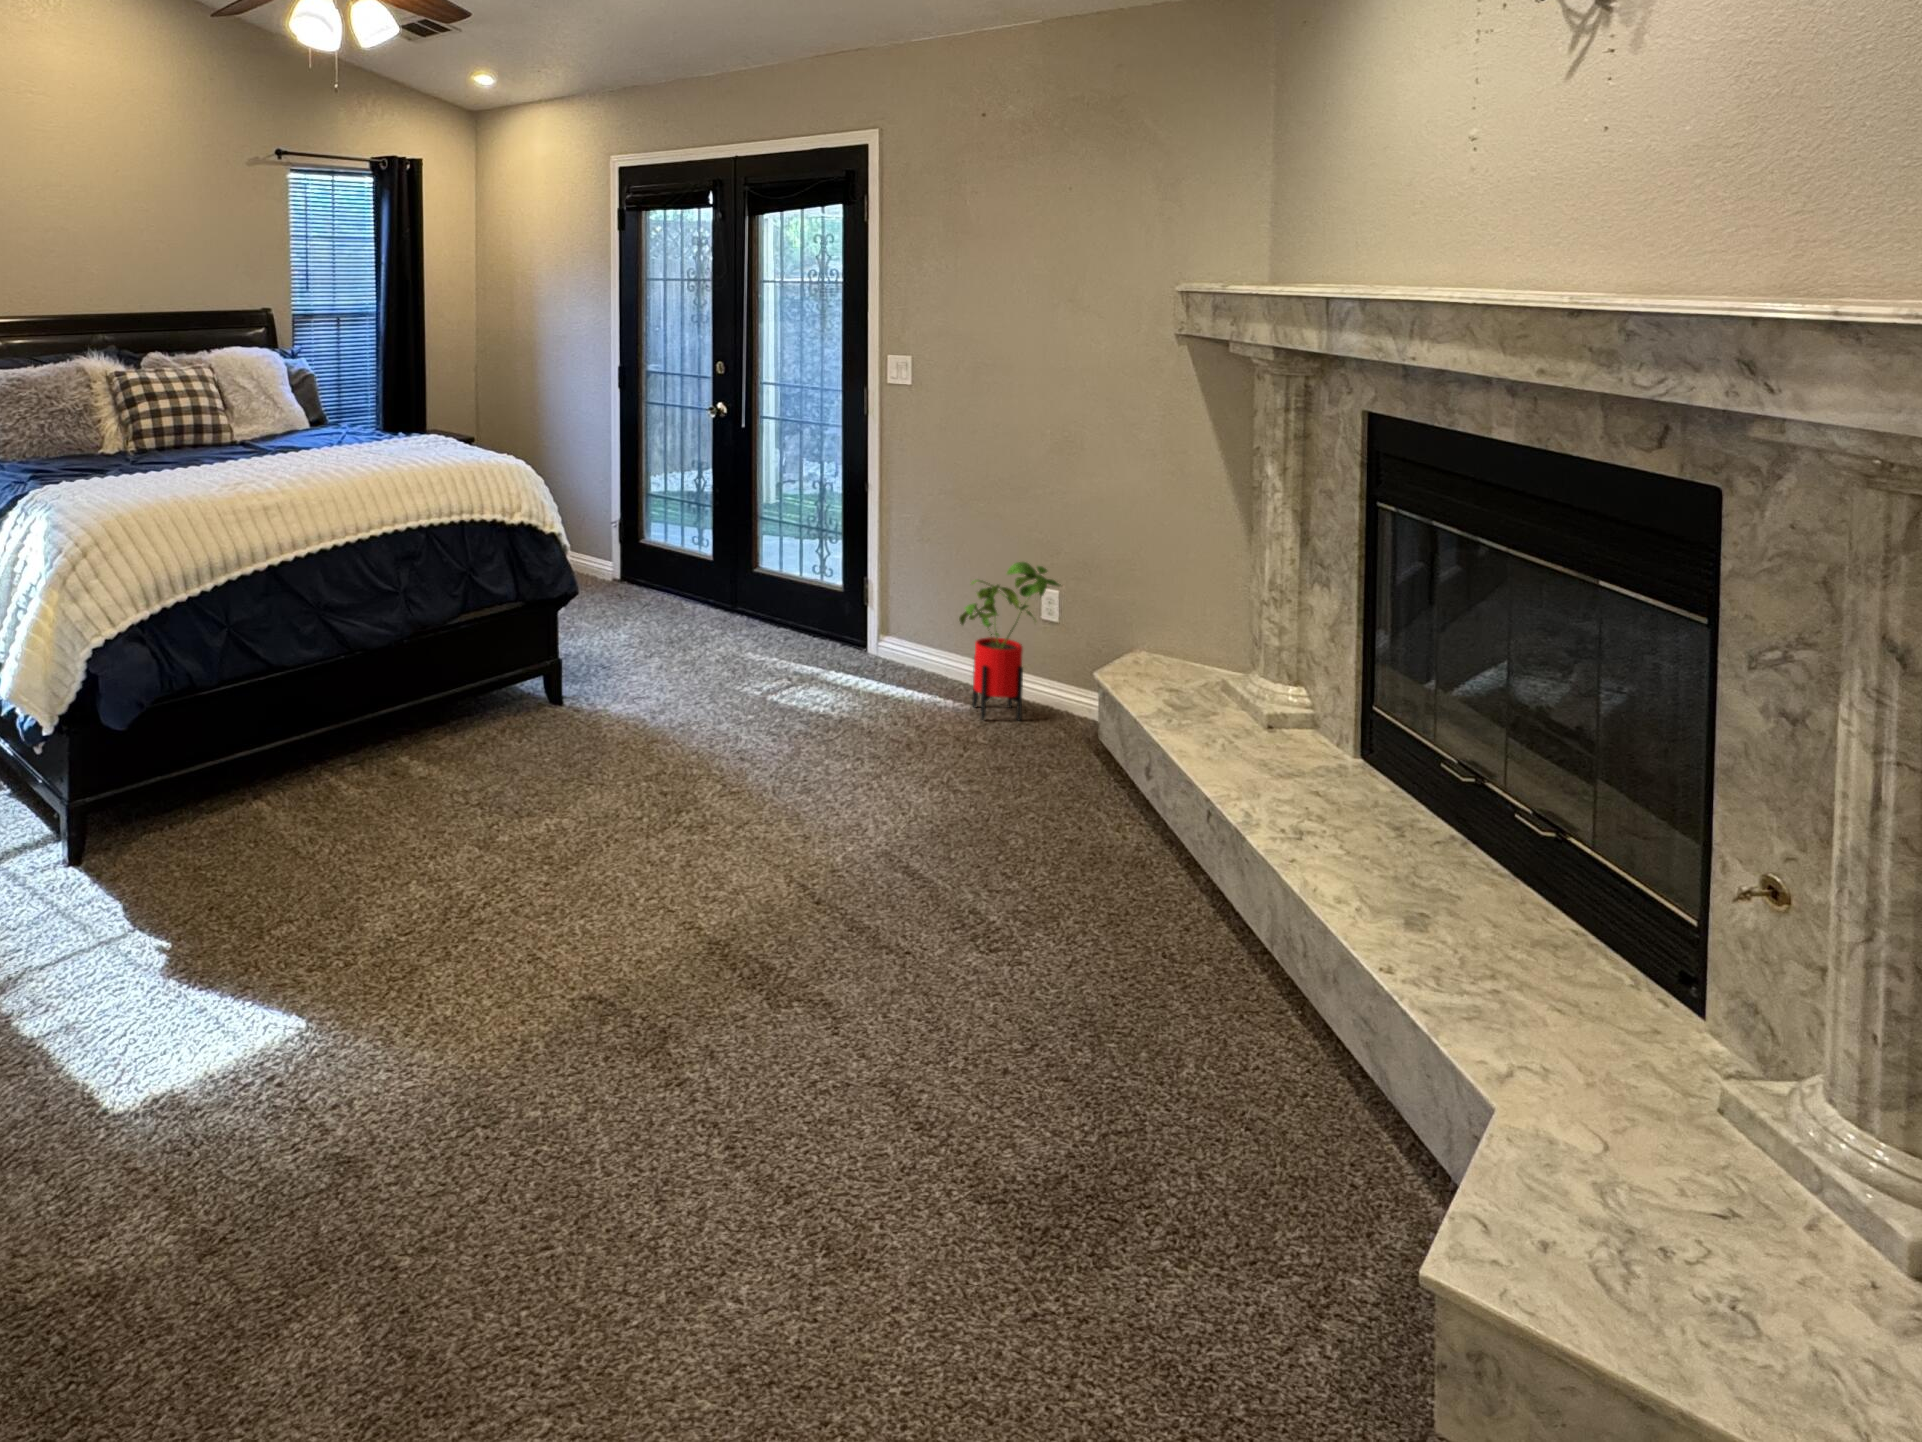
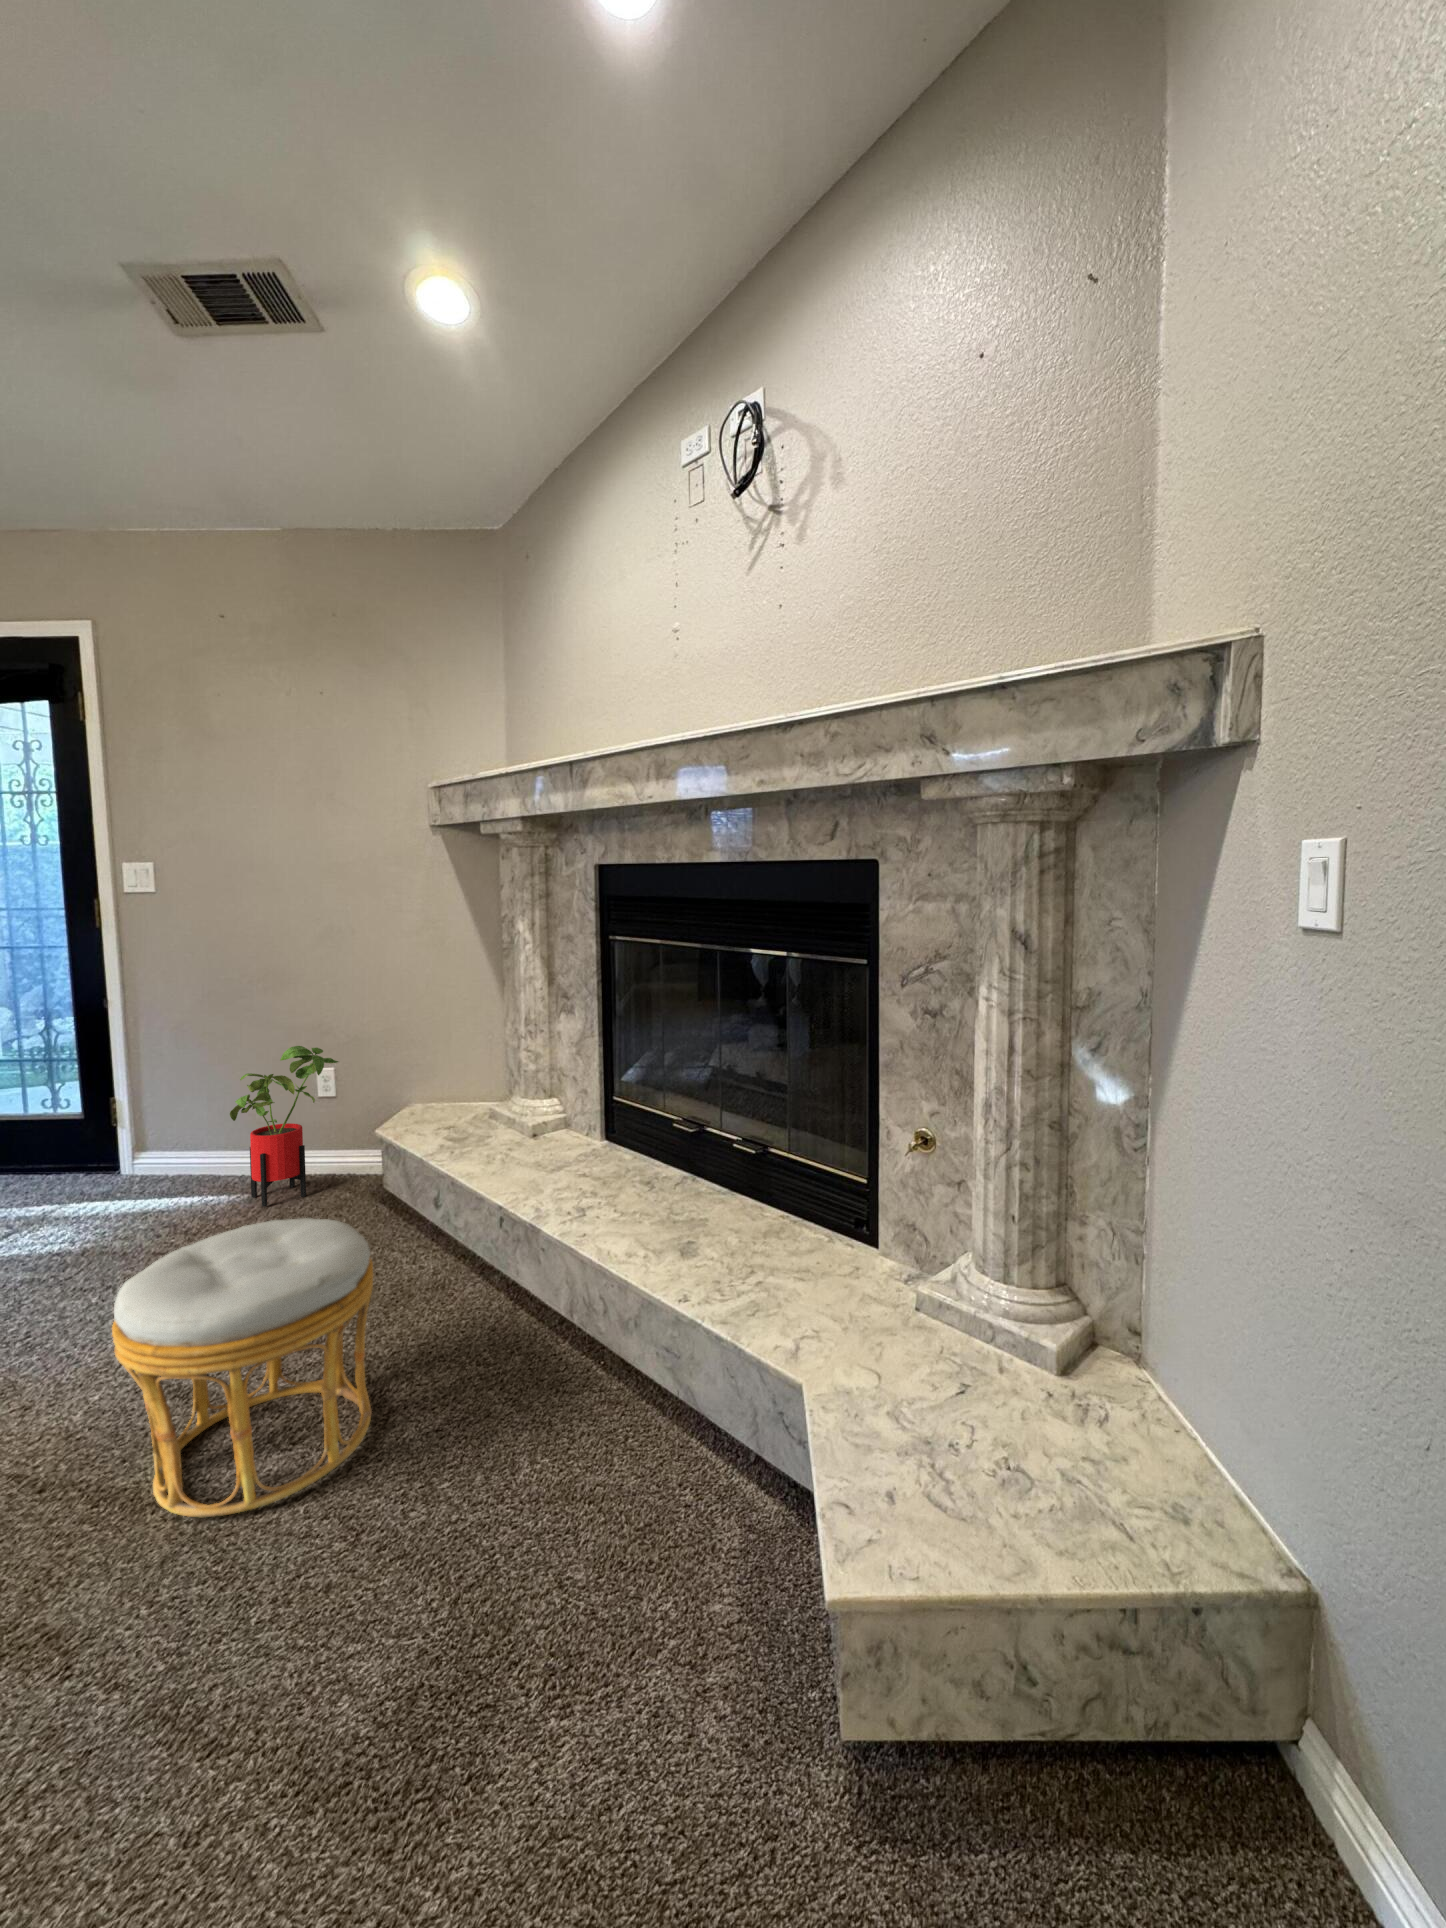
ottoman: none [865,735,1063,988] -> present [112,1218,374,1518]

